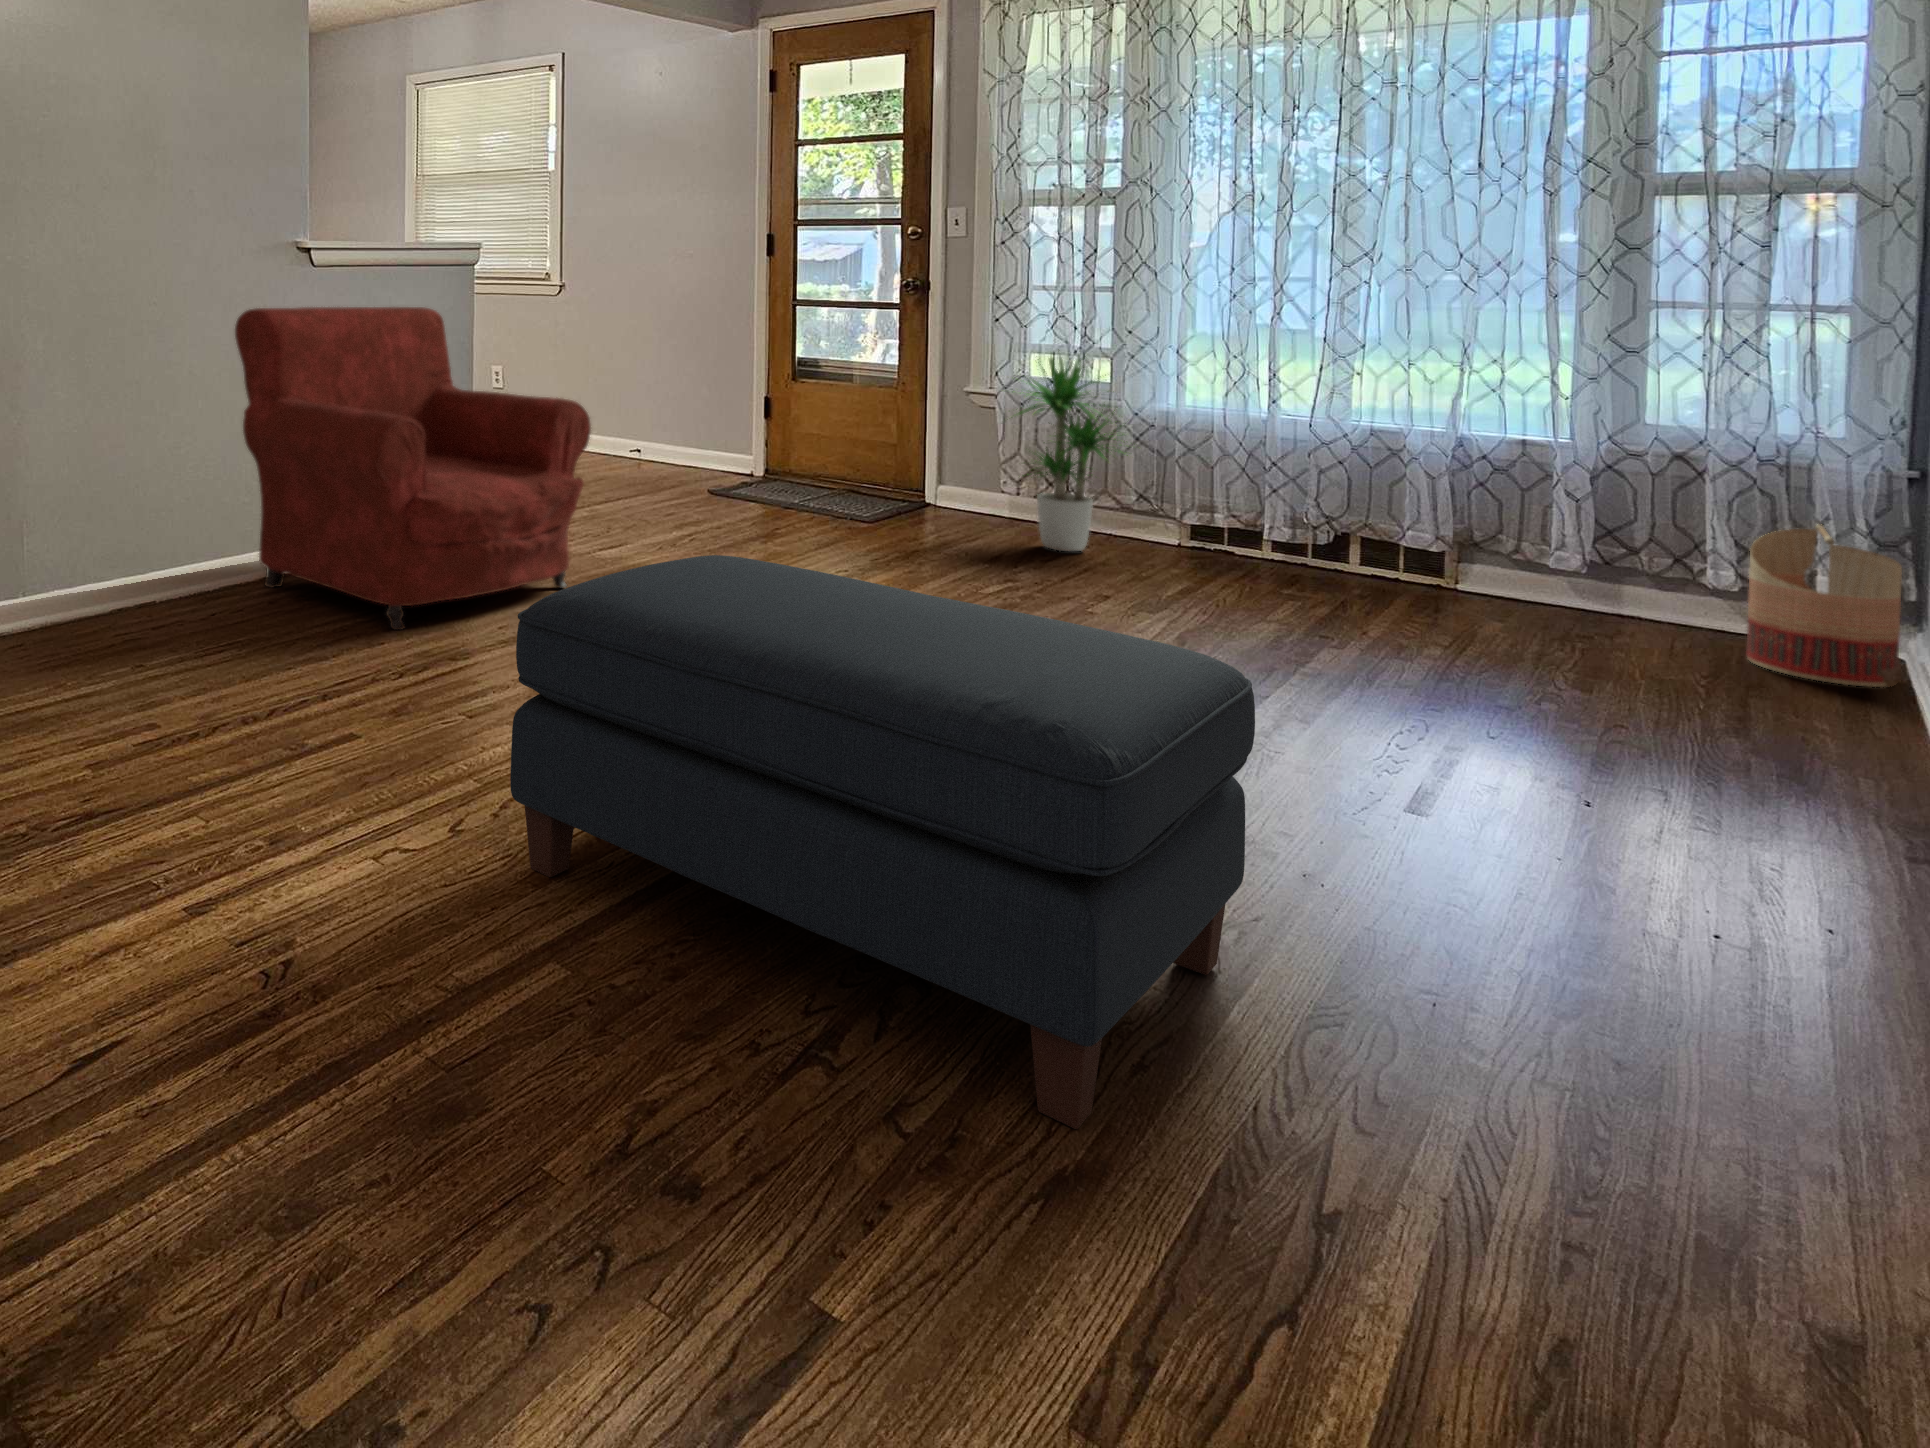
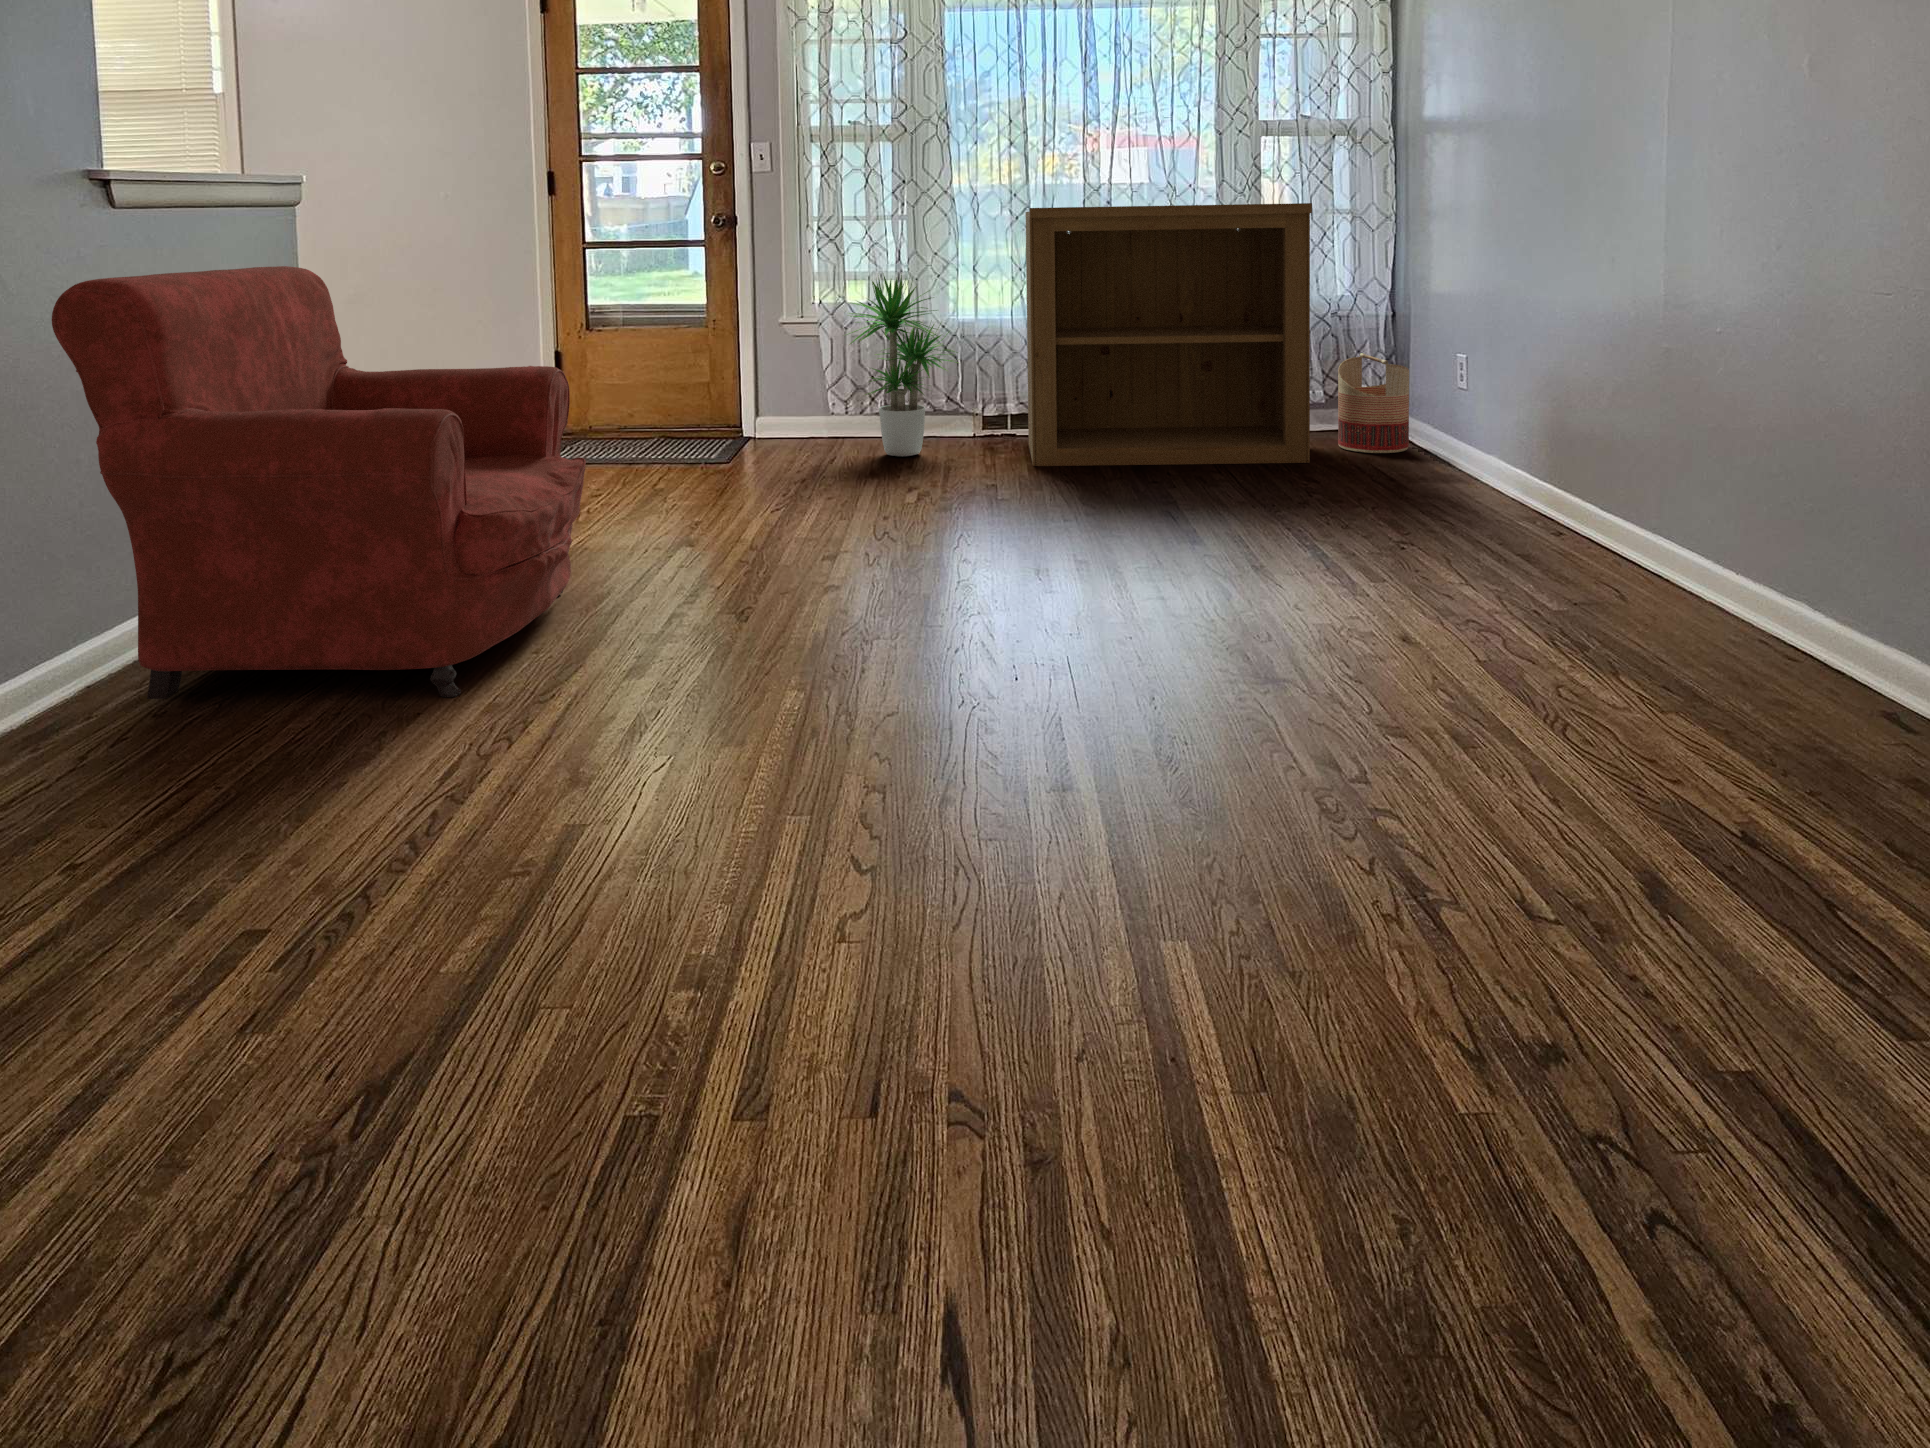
bookshelf: none [1196,284,1662,664] -> present [1026,203,1312,466]
ottoman: present [510,555,1255,1129] -> none [1028,491,1720,887]

